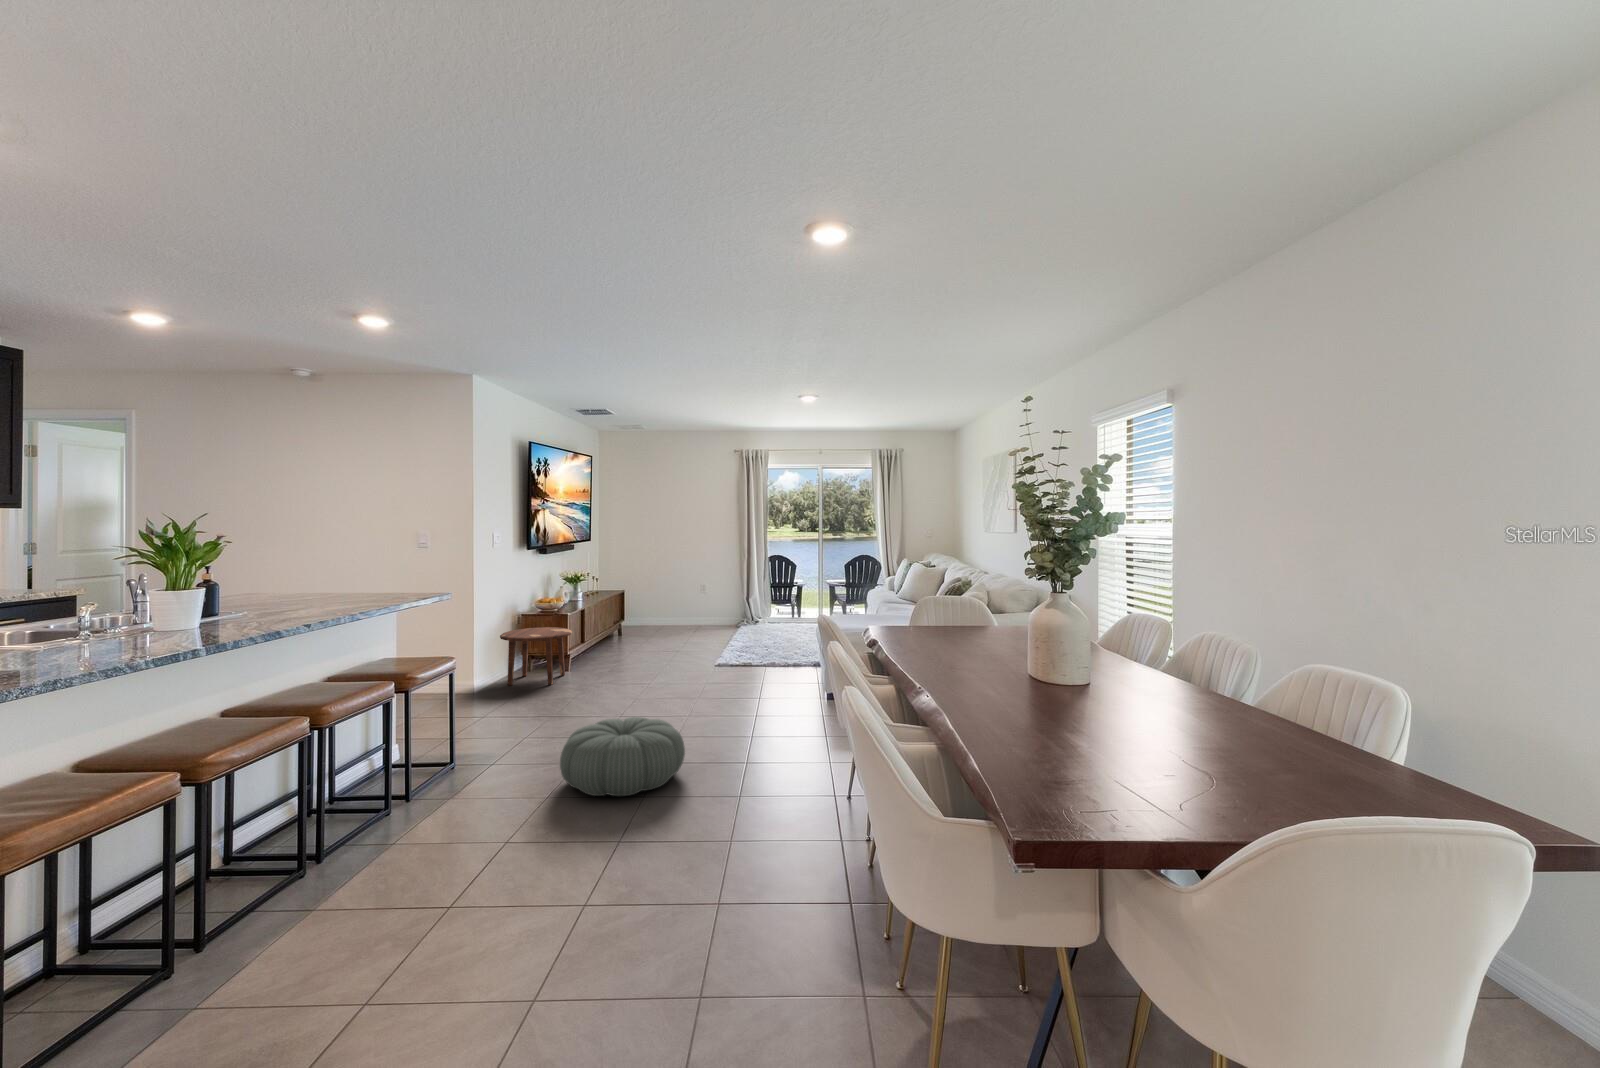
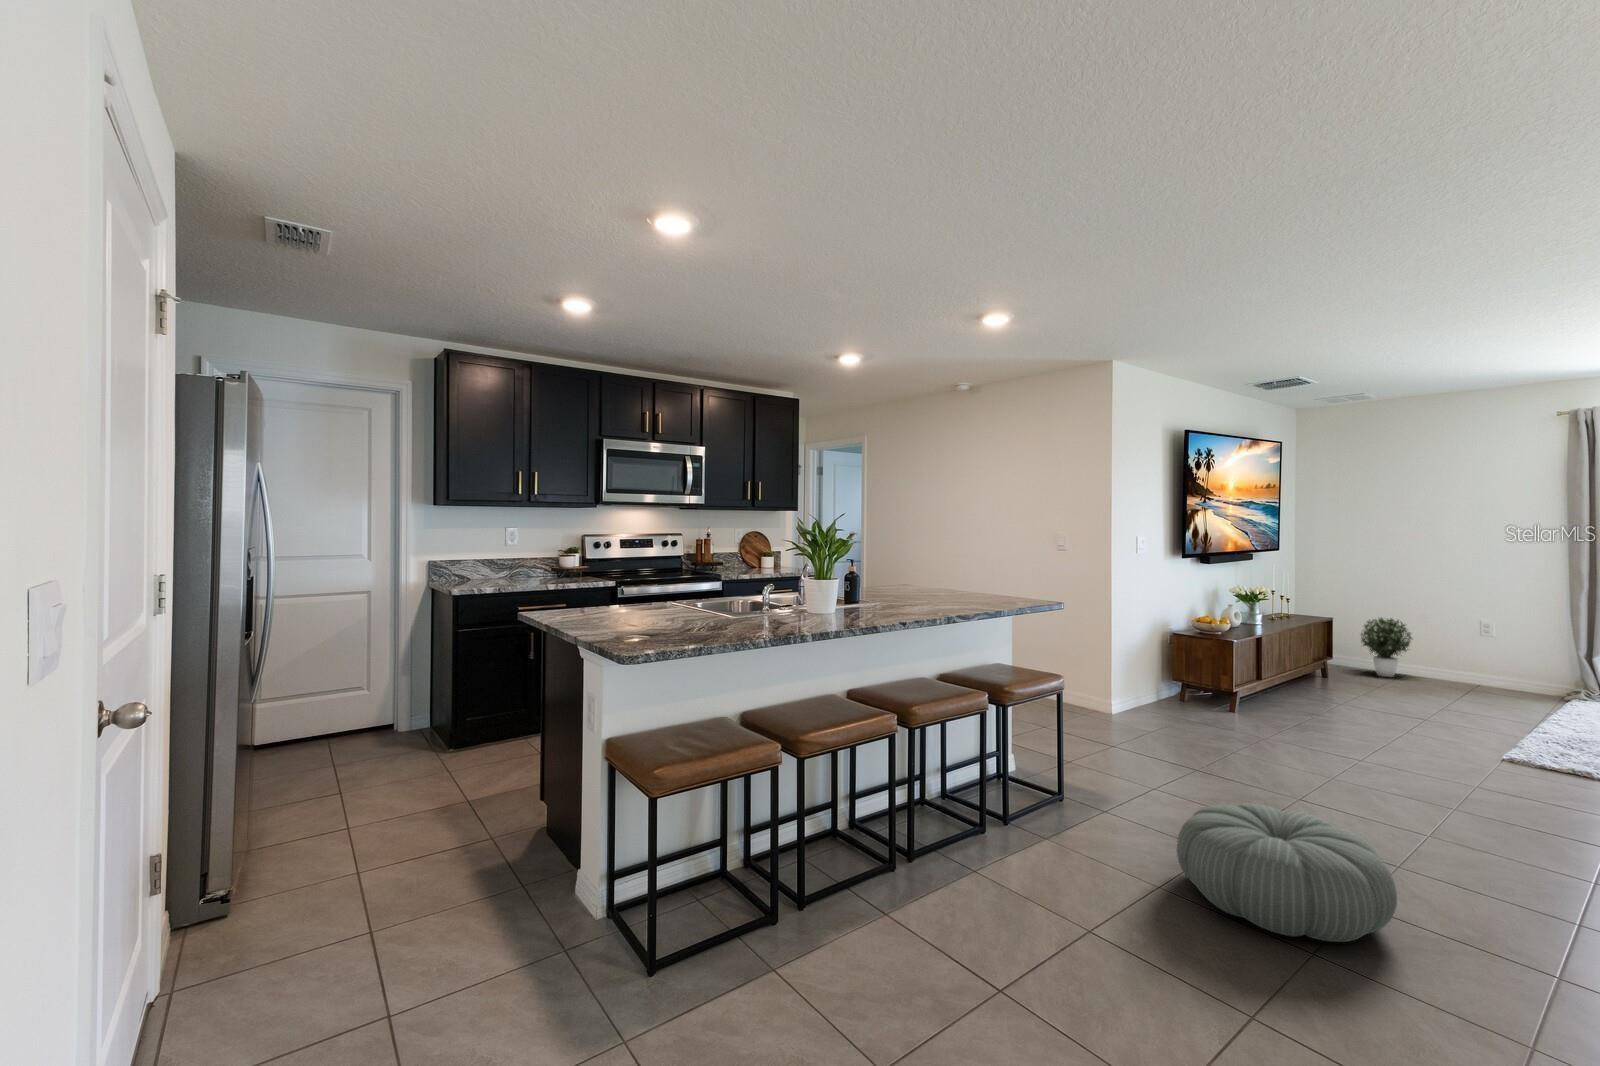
potted plant: none [639,586,668,627] -> present [1361,618,1413,677]
side table: present [500,627,572,685] -> none [1143,653,1237,729]

